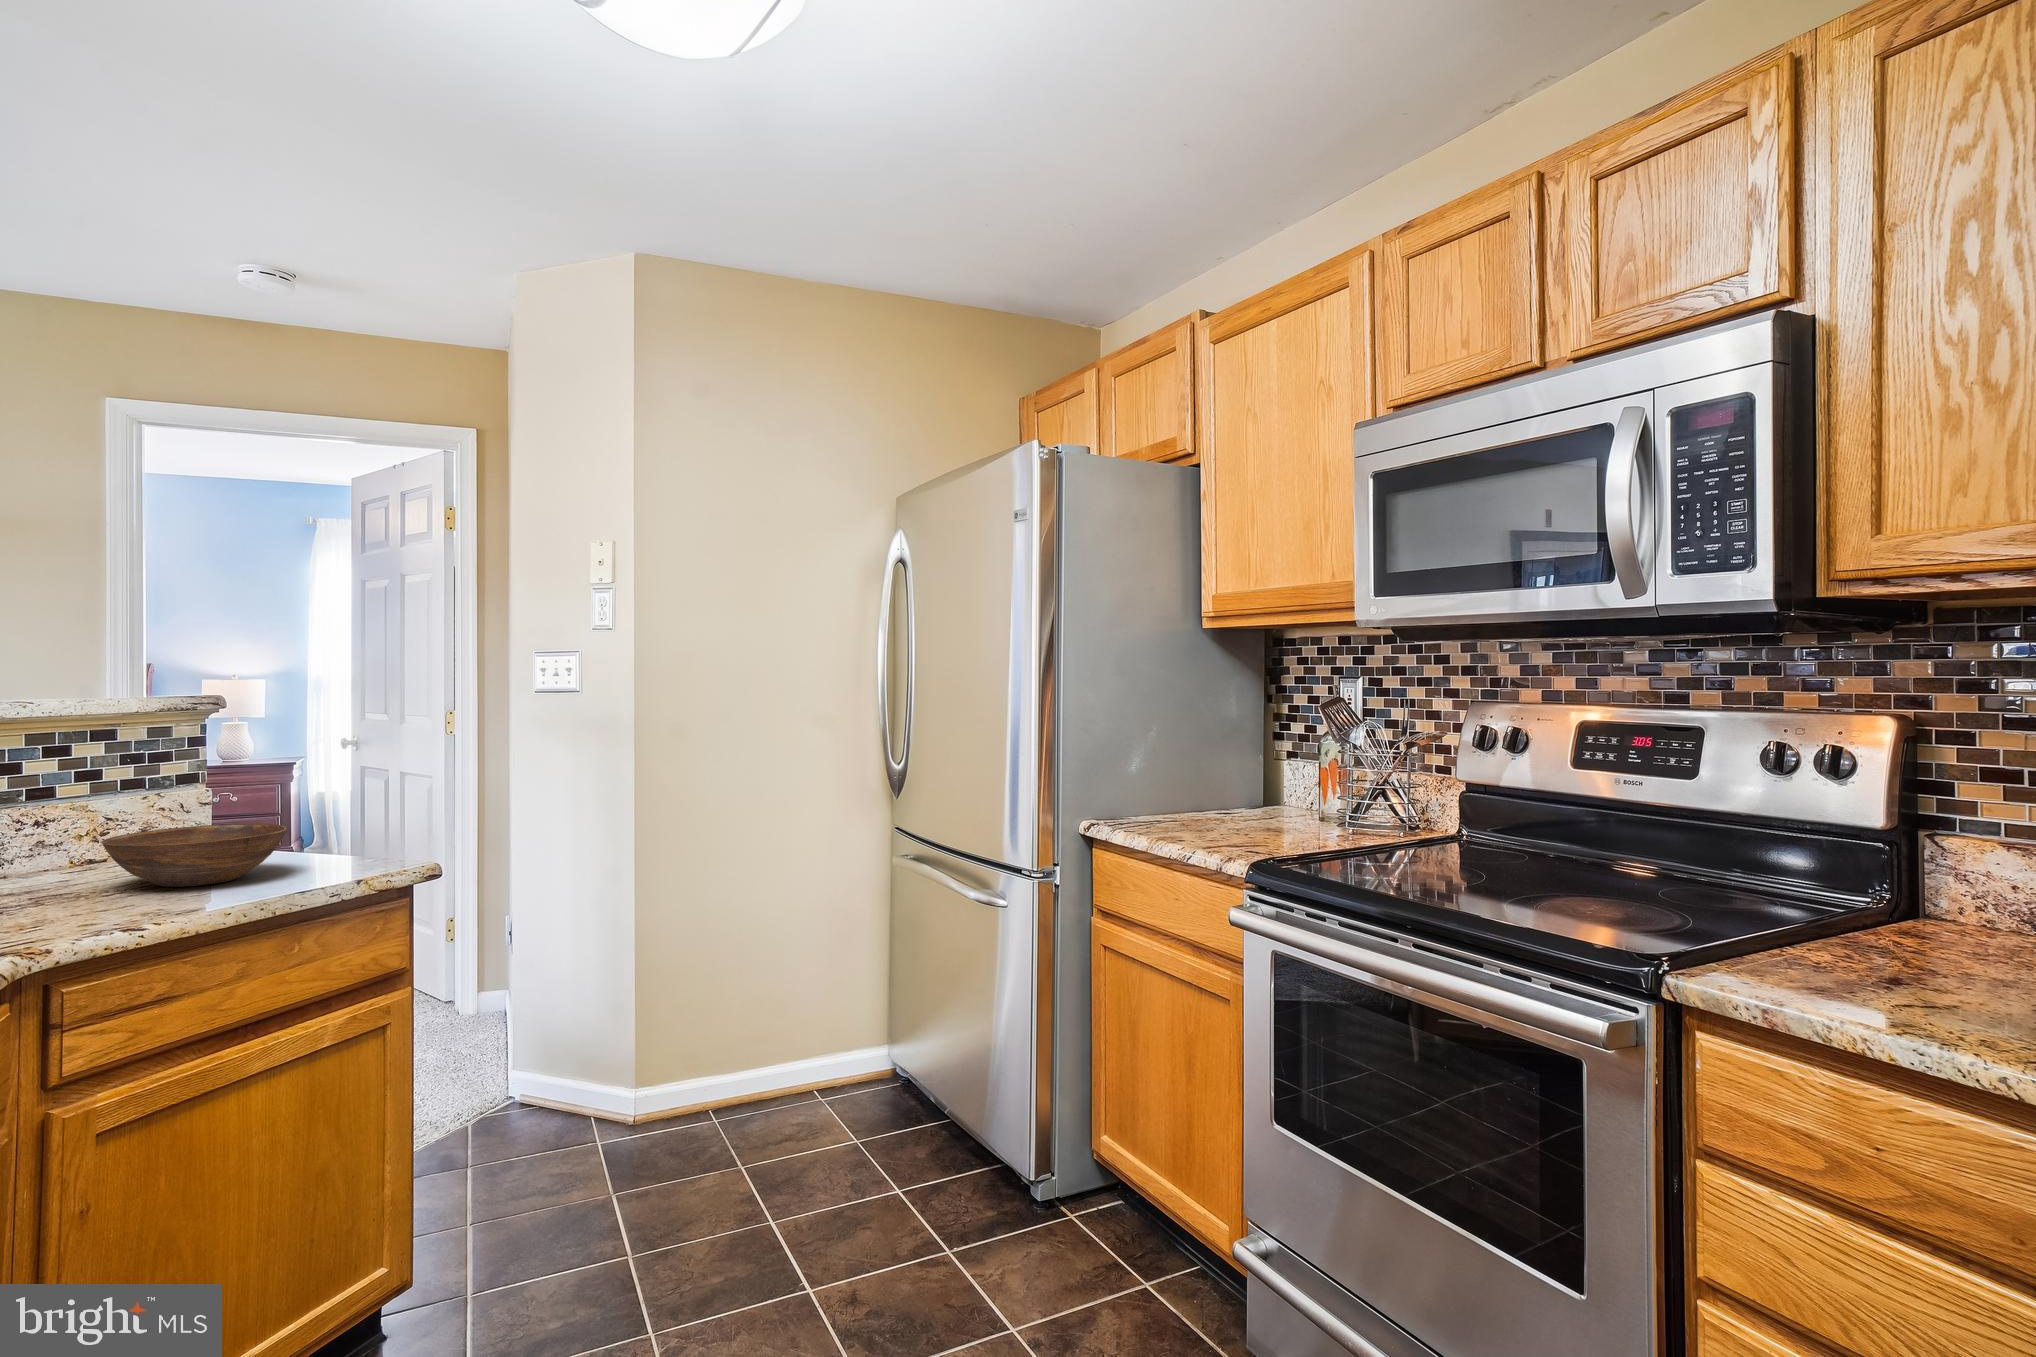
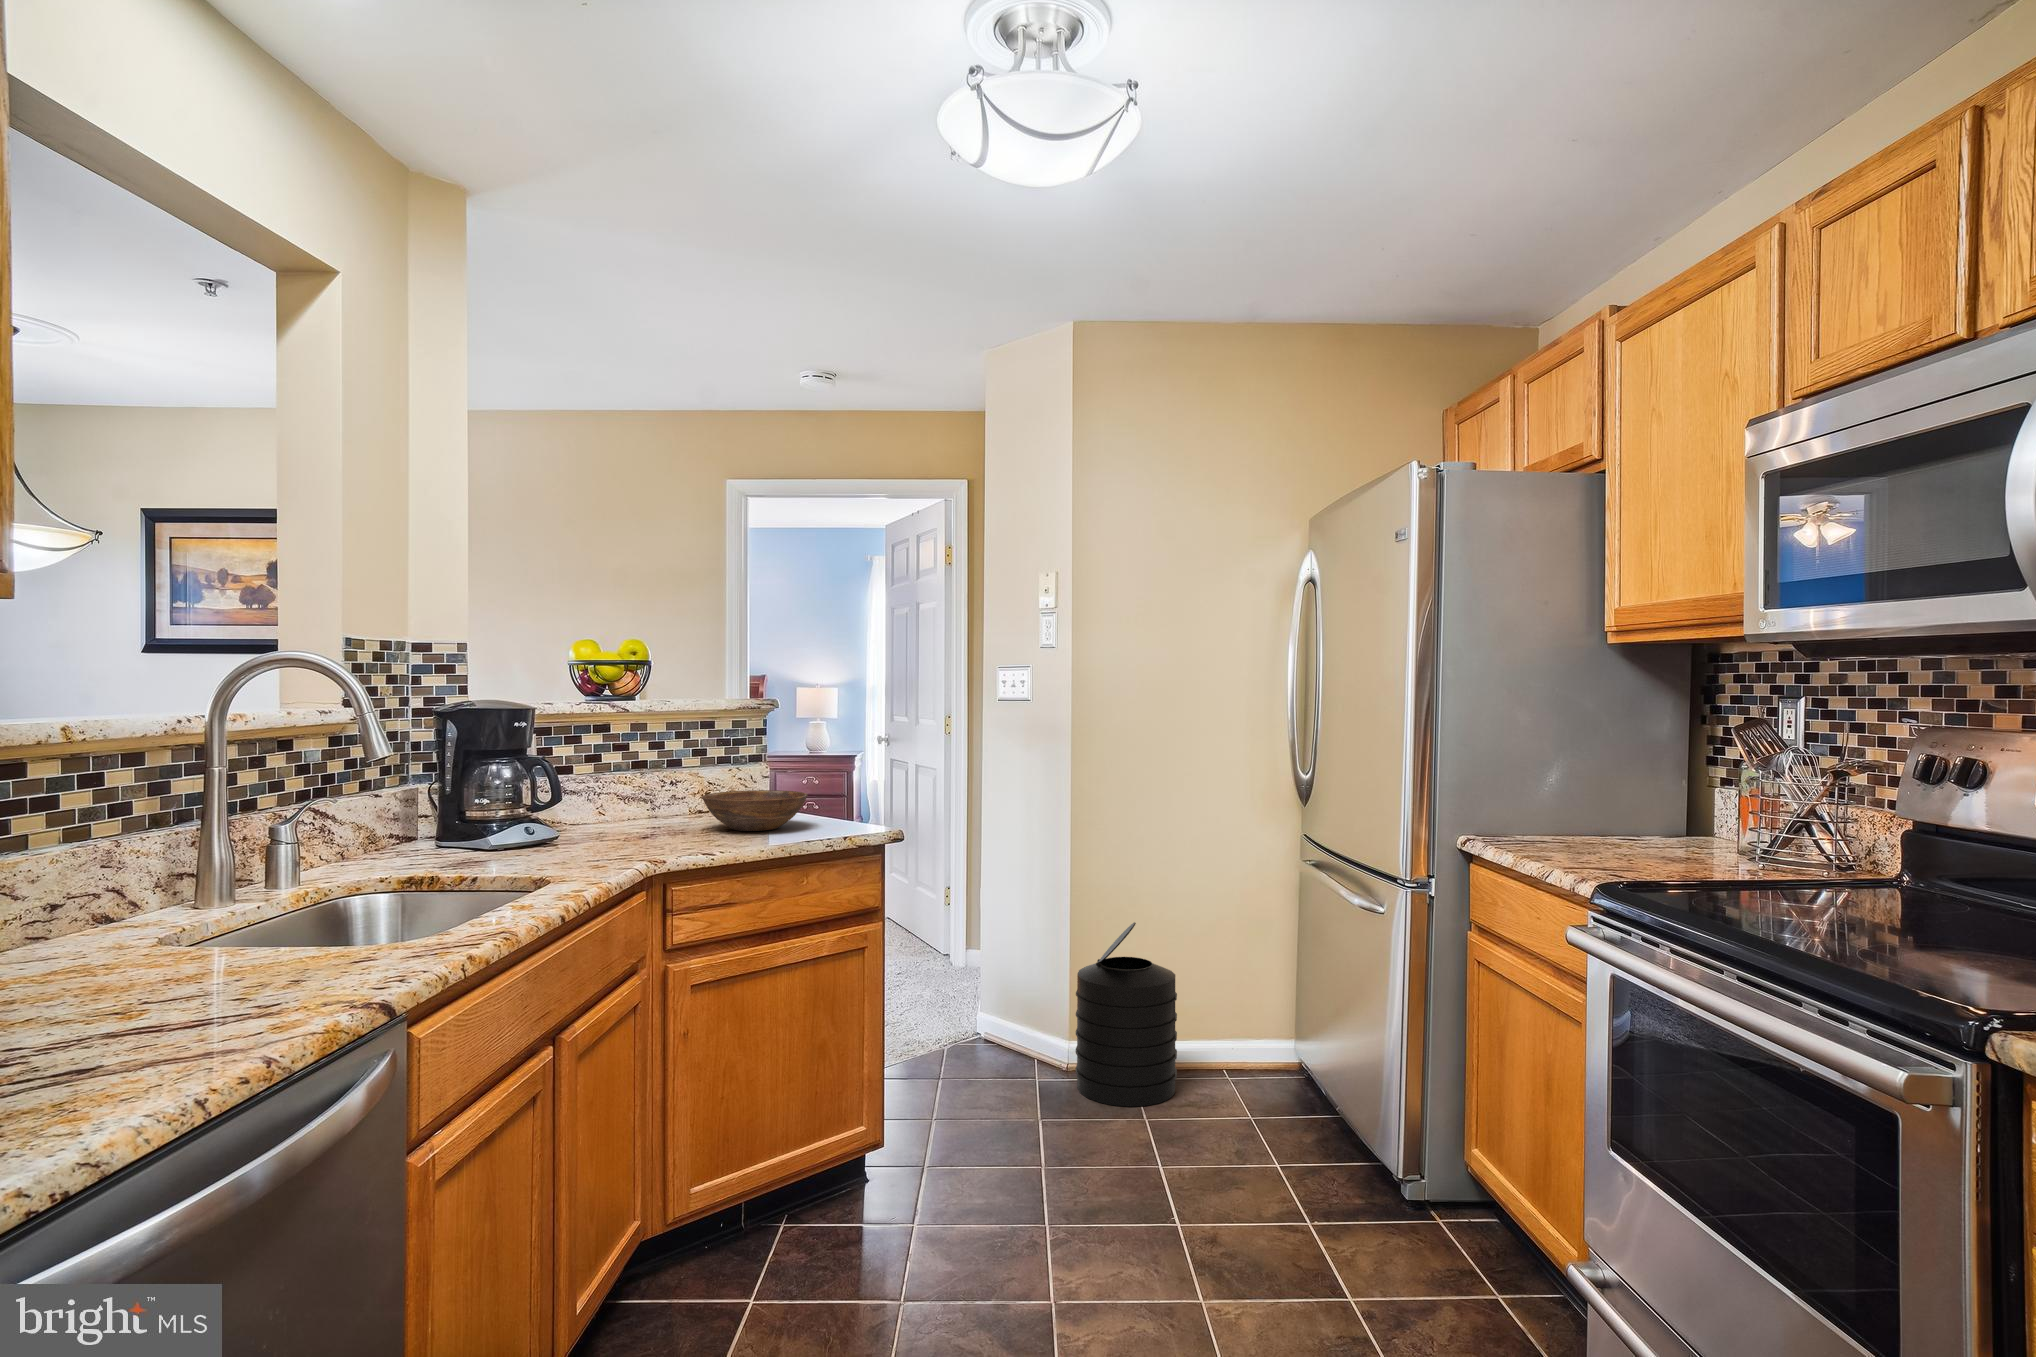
trash can: none [652,943,772,1156] -> present [1075,922,1177,1107]

